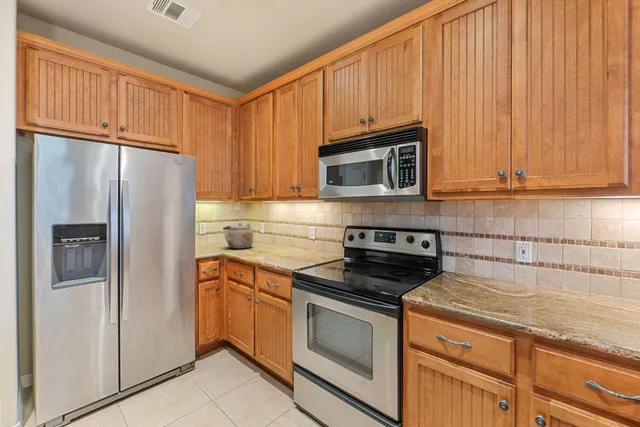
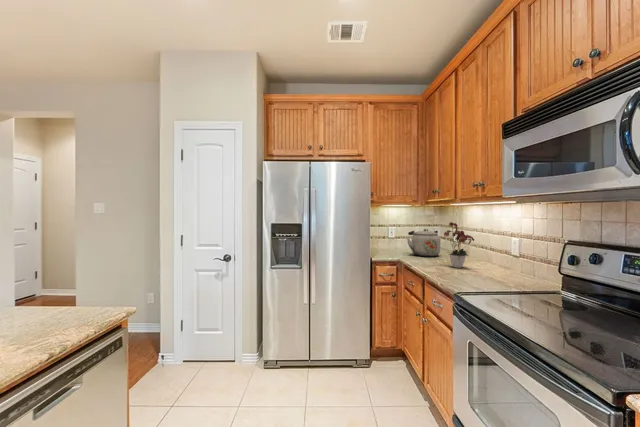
flower arrangement: none [263,215,290,254] -> present [444,222,474,268]

